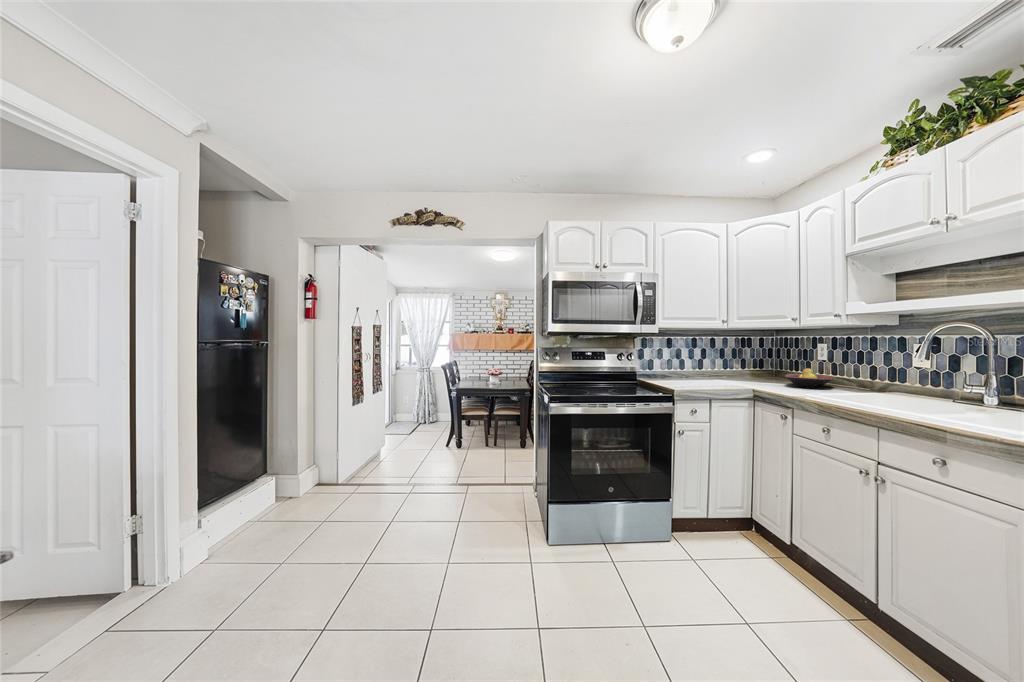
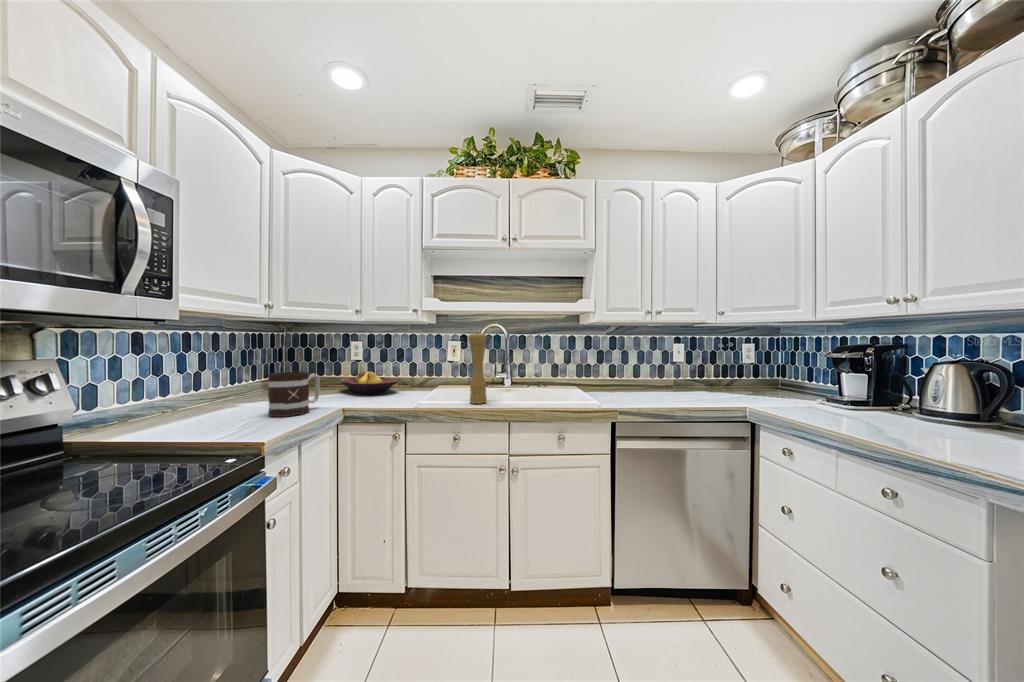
pepper mill: none [842,335,865,403] -> present [469,332,487,404]
mug: none [703,361,739,386] -> present [268,372,320,417]

